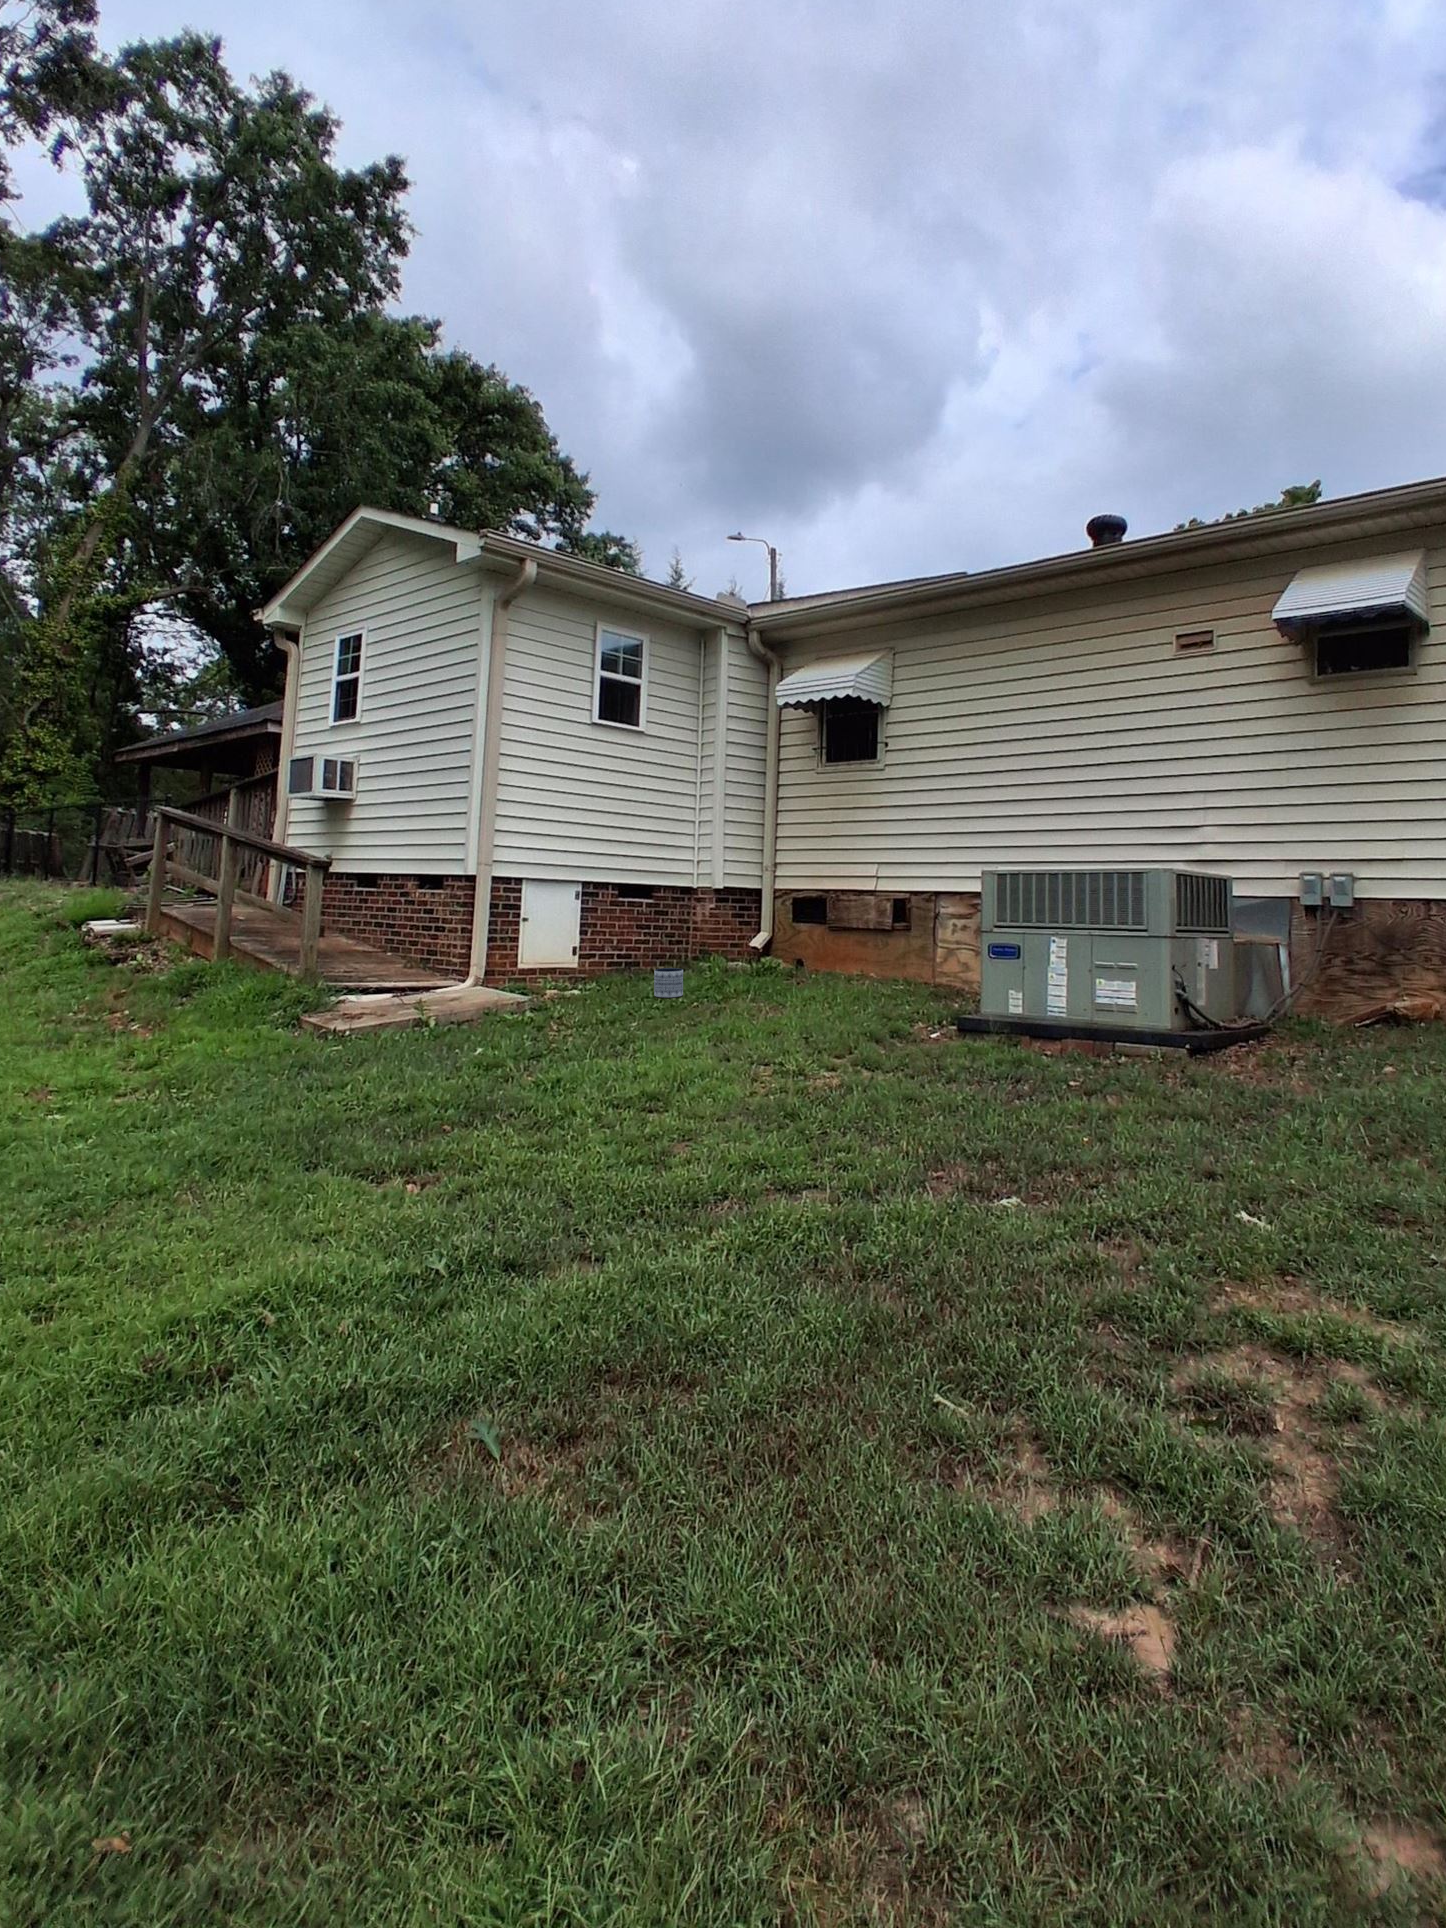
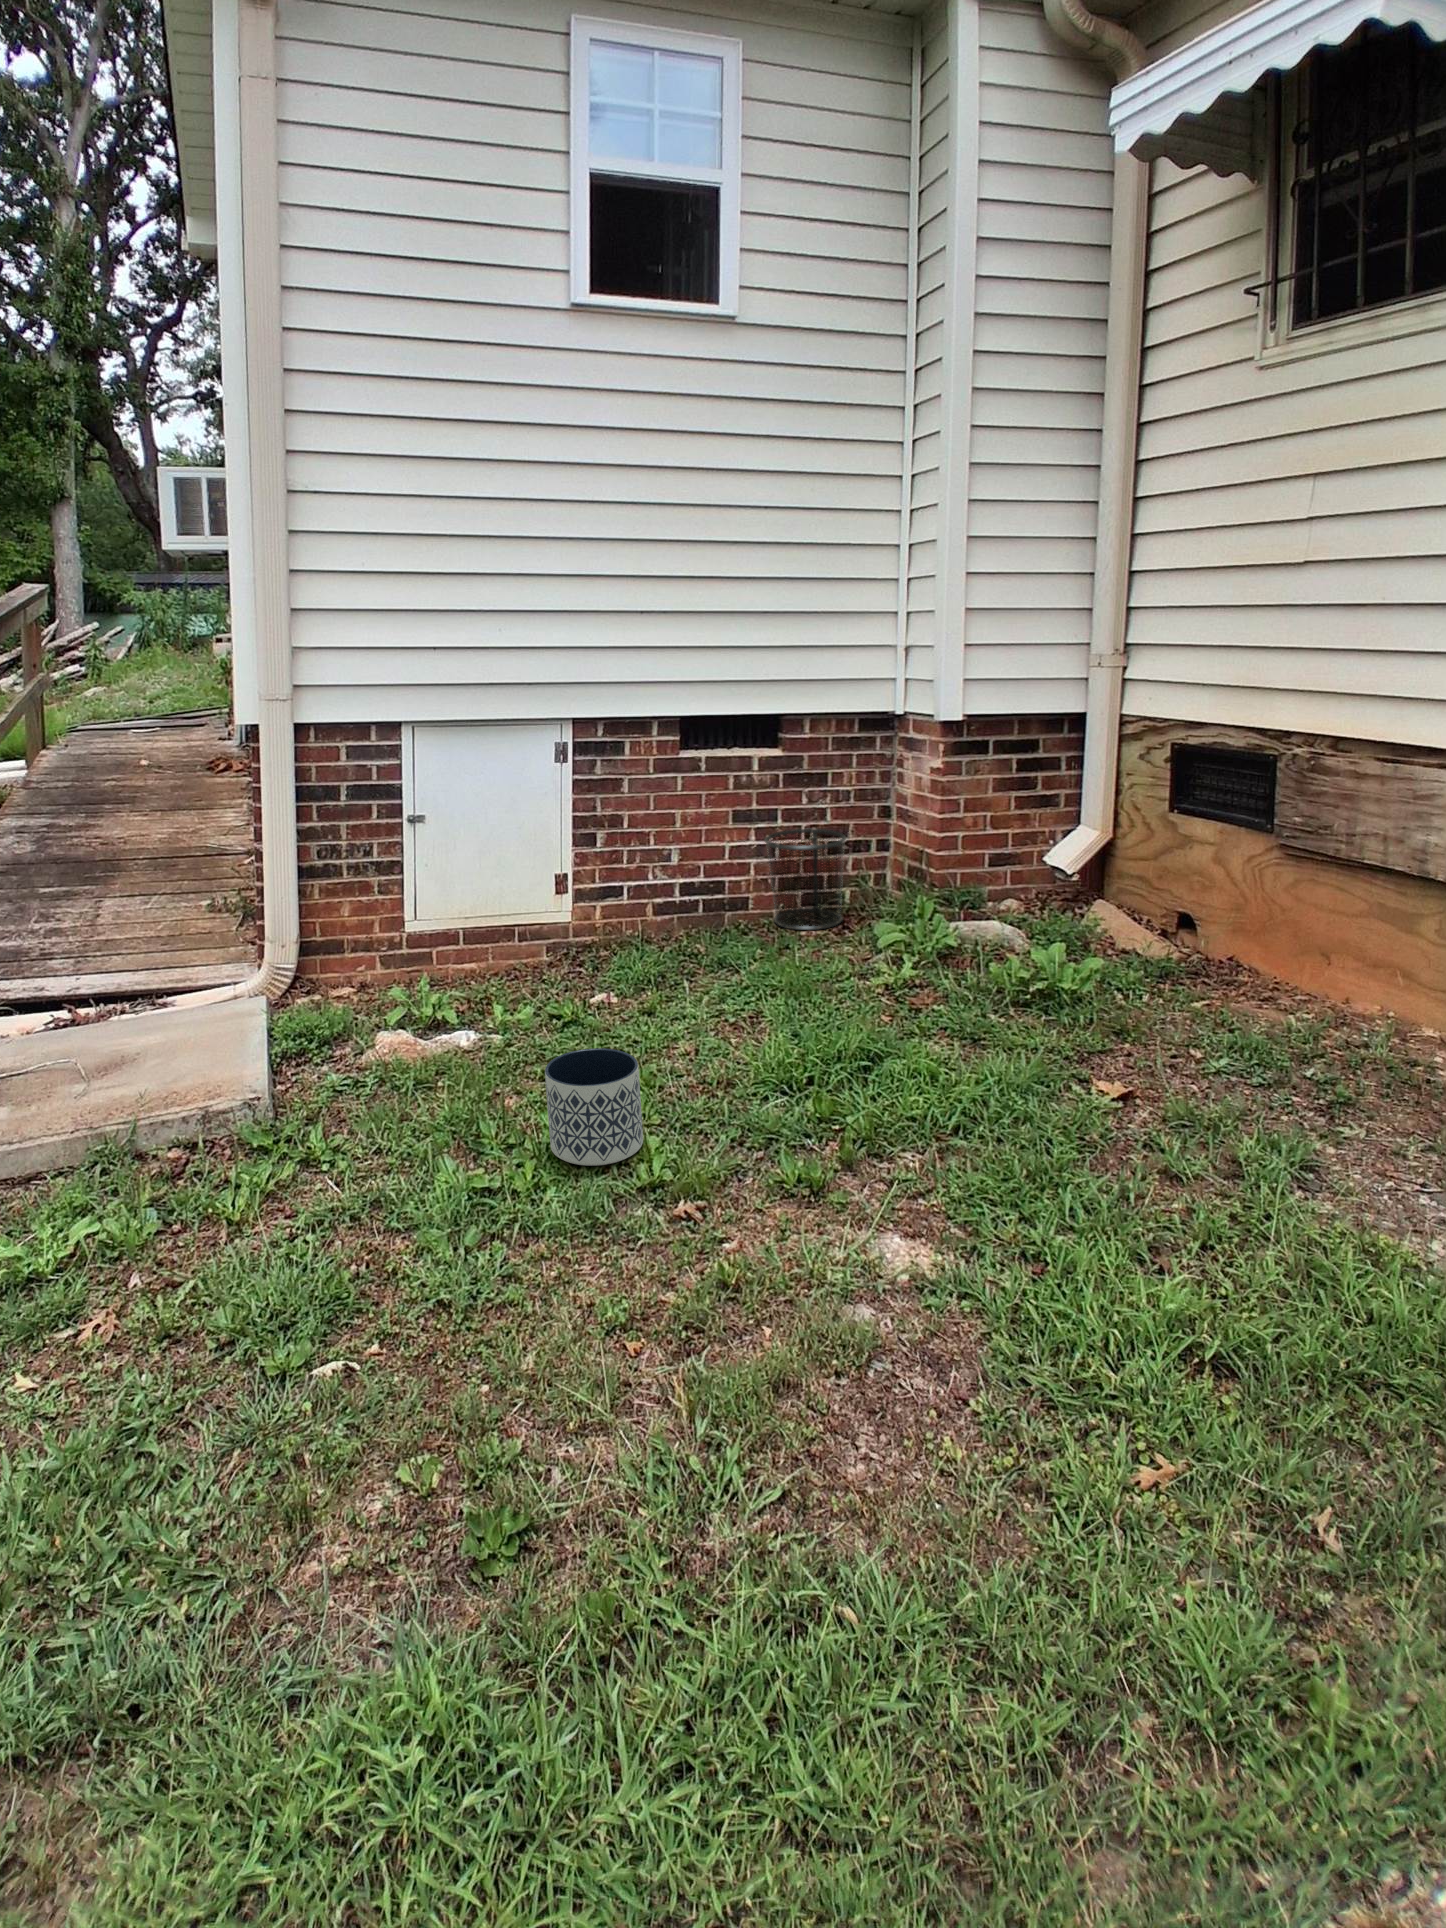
trash can: none [653,931,685,968] -> present [765,829,846,930]

